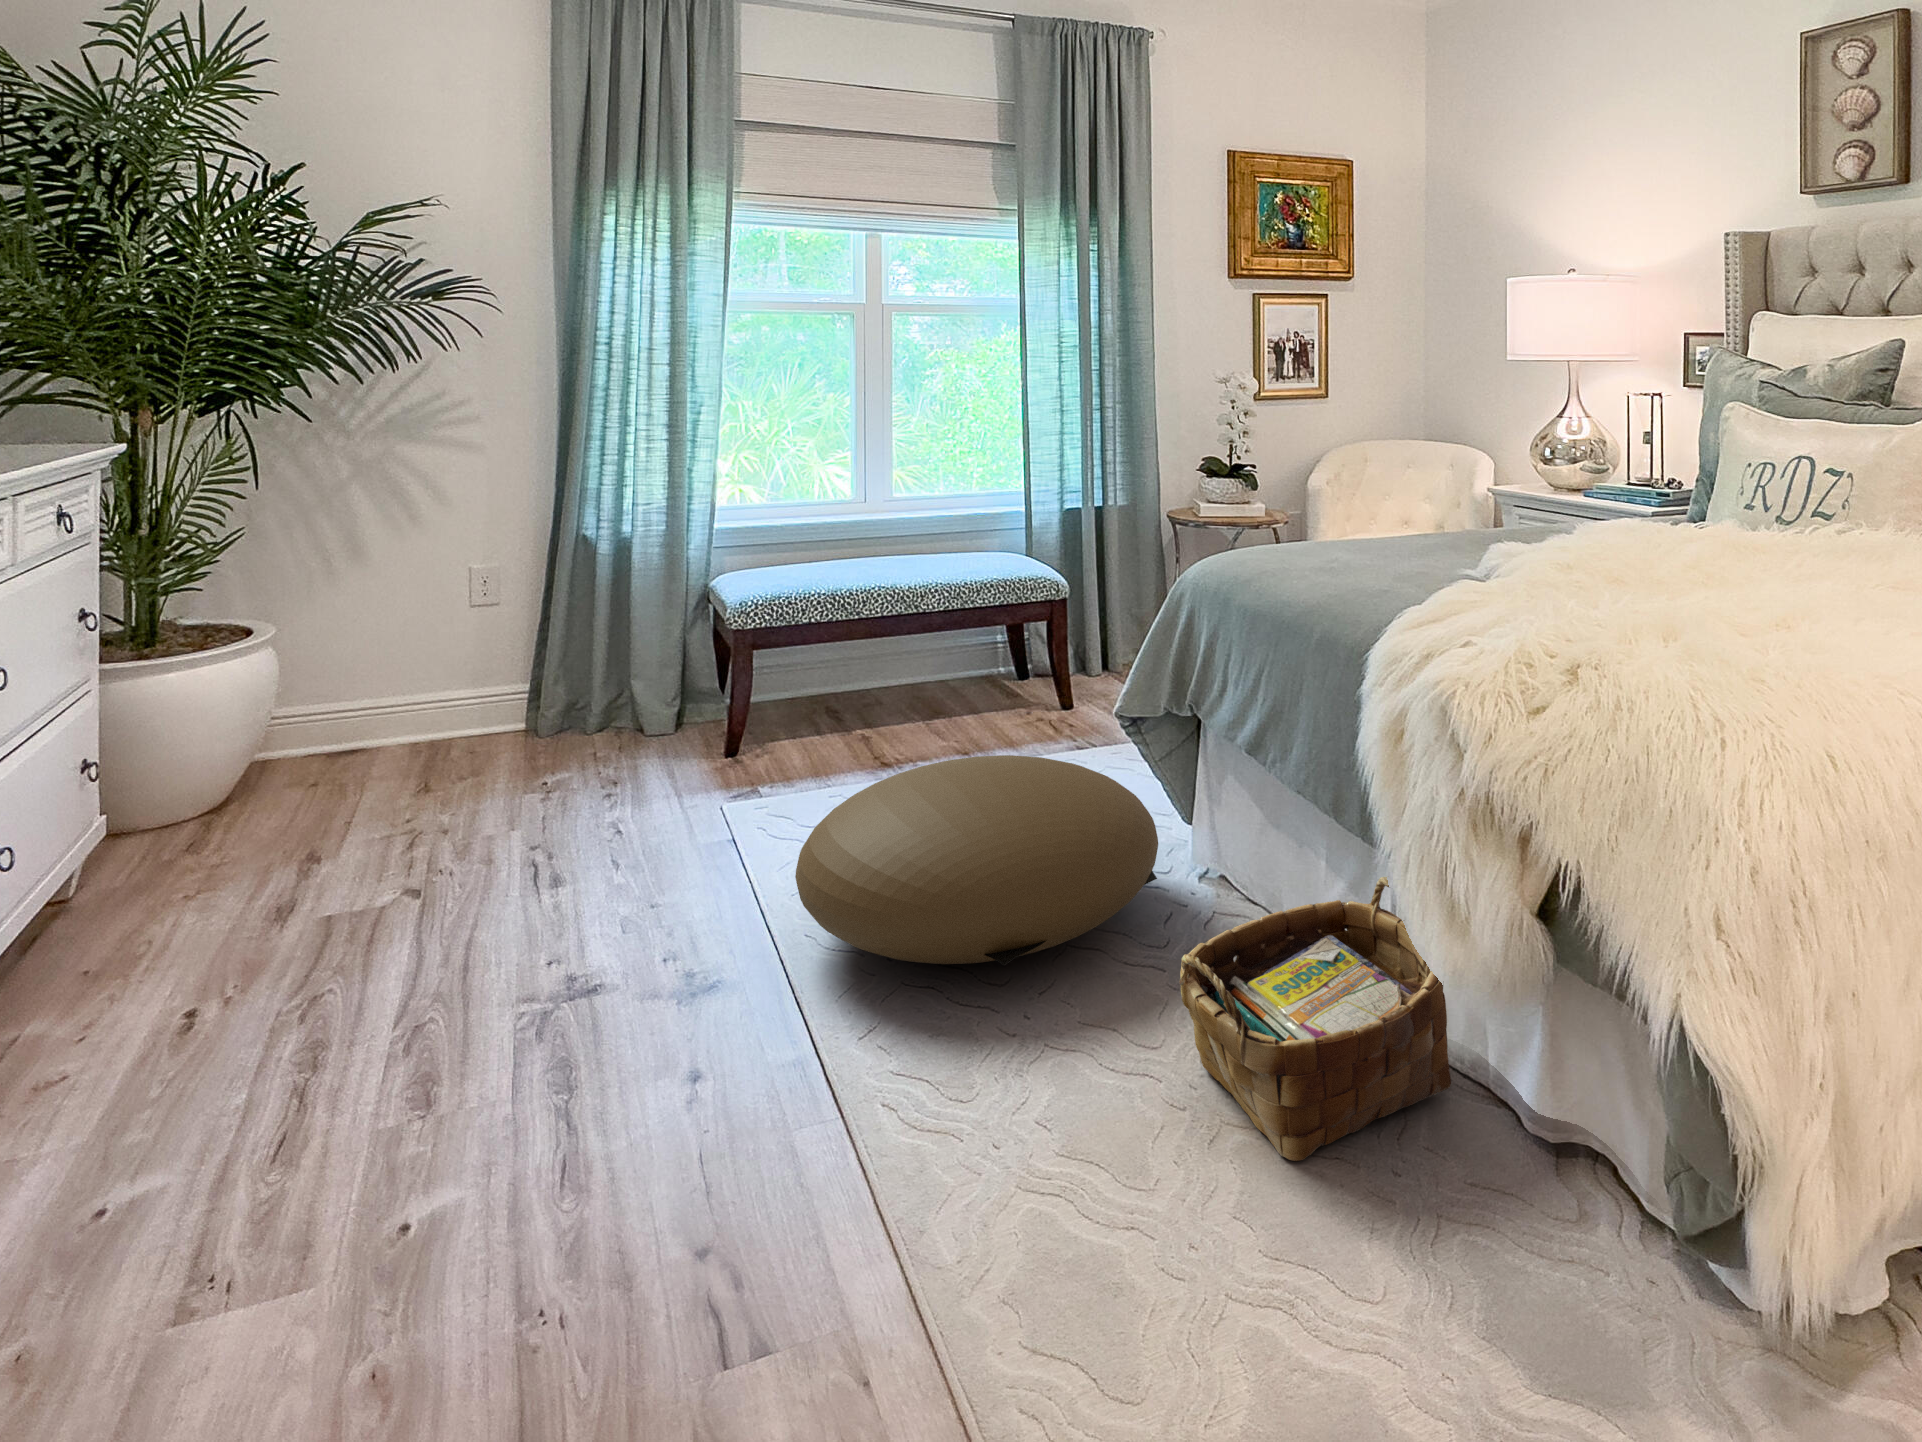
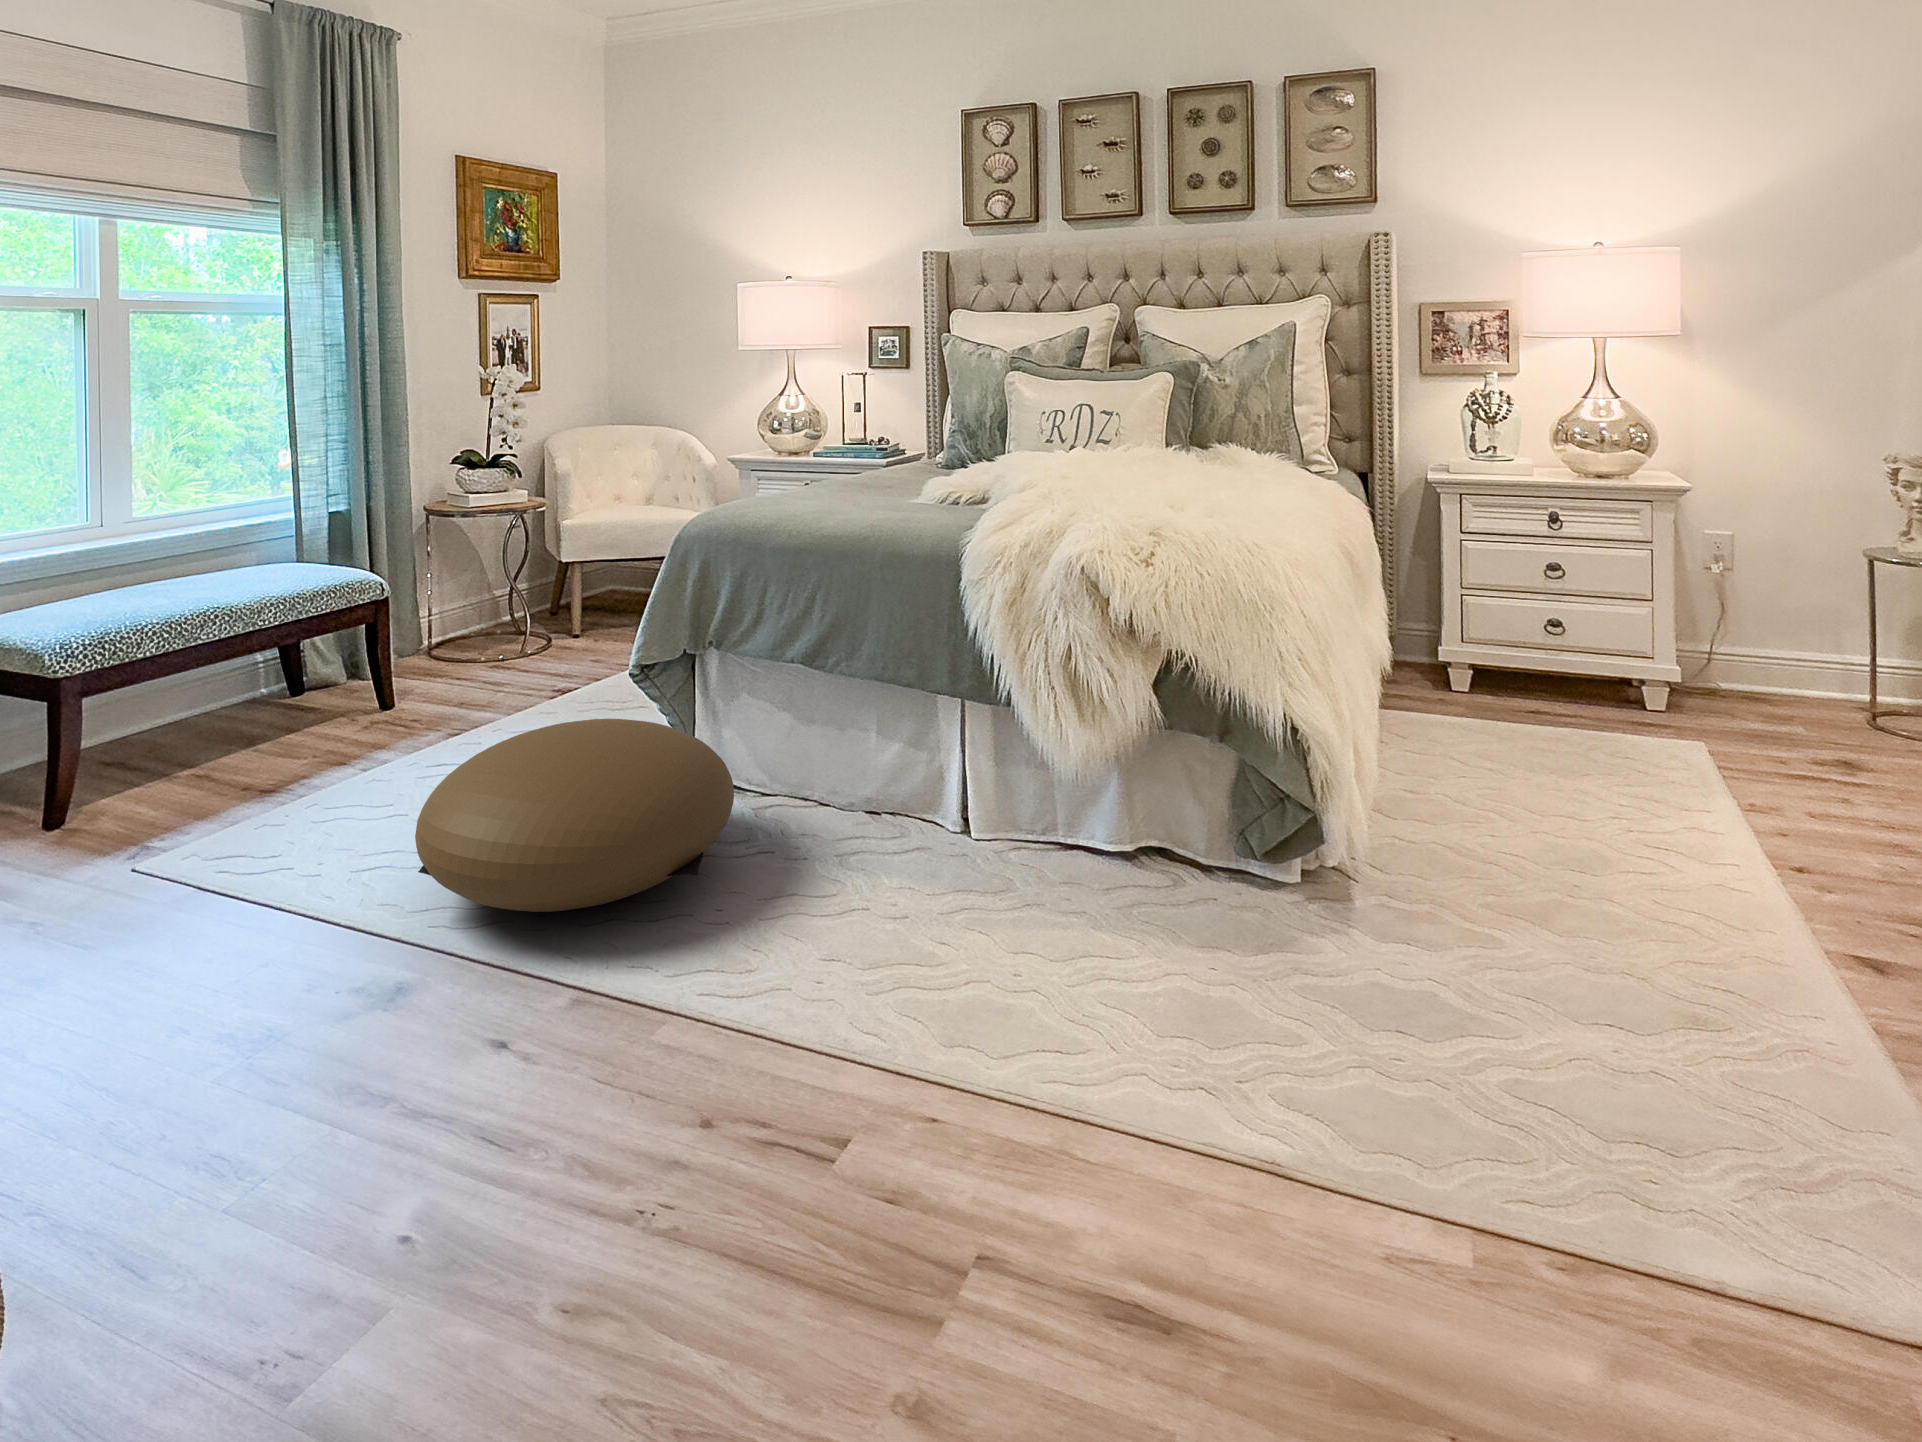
woven basket: present [1179,877,1451,1161] -> none [862,724,1036,922]

